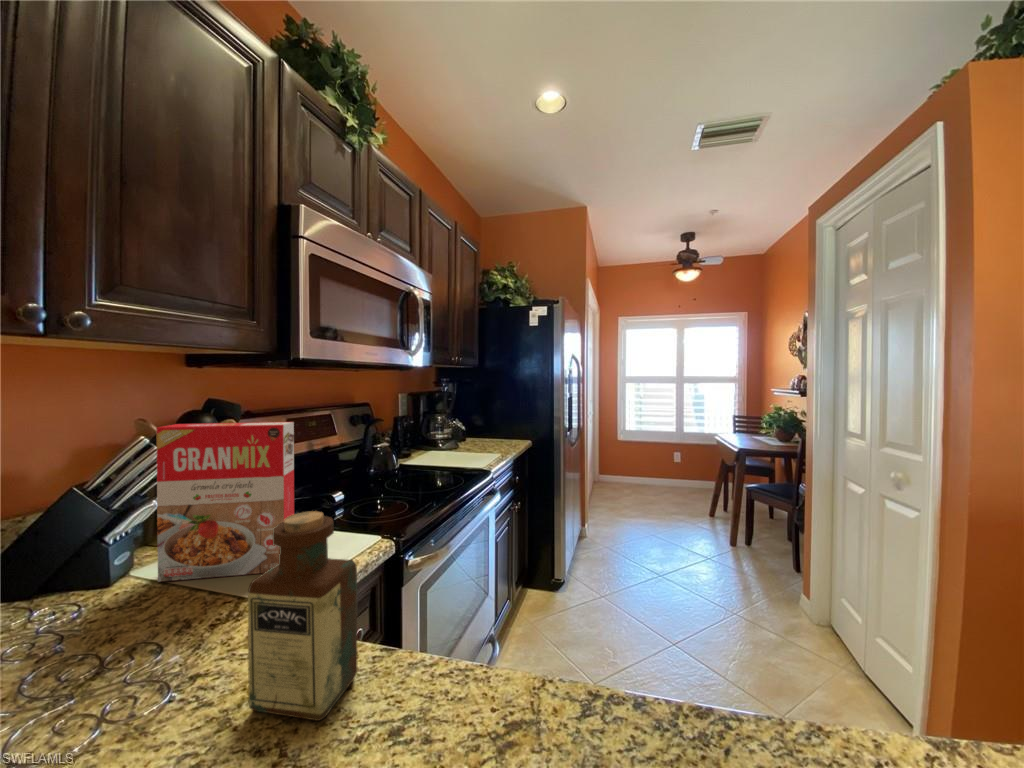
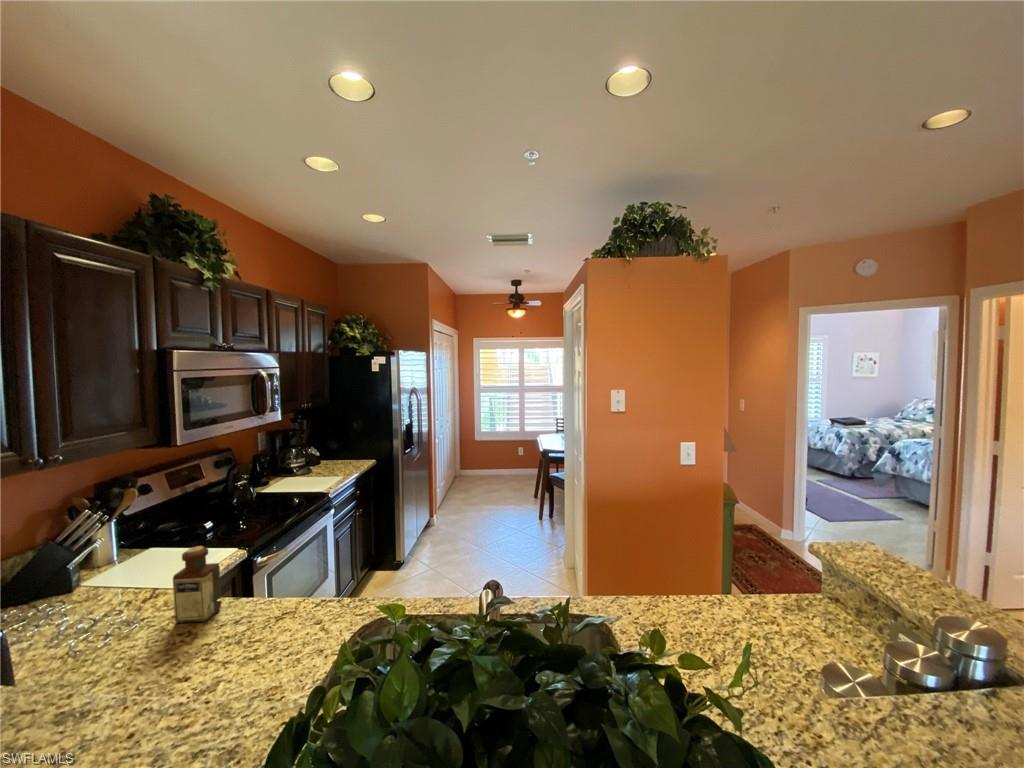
cereal box: present [156,422,294,582] -> none [96,493,183,588]

